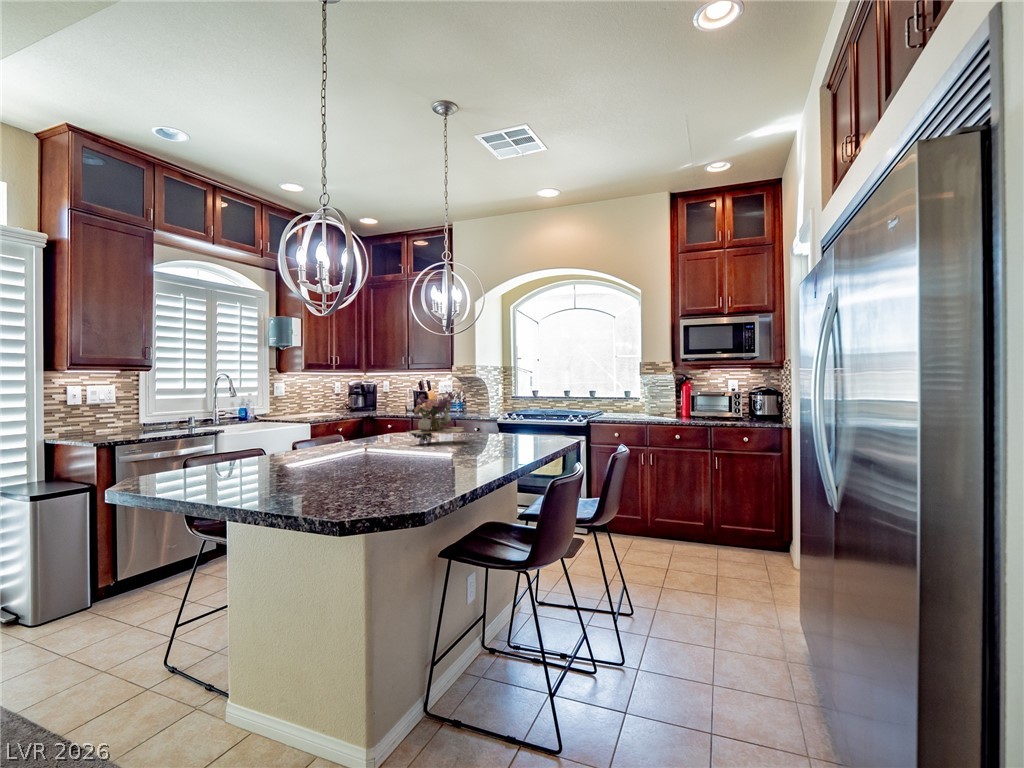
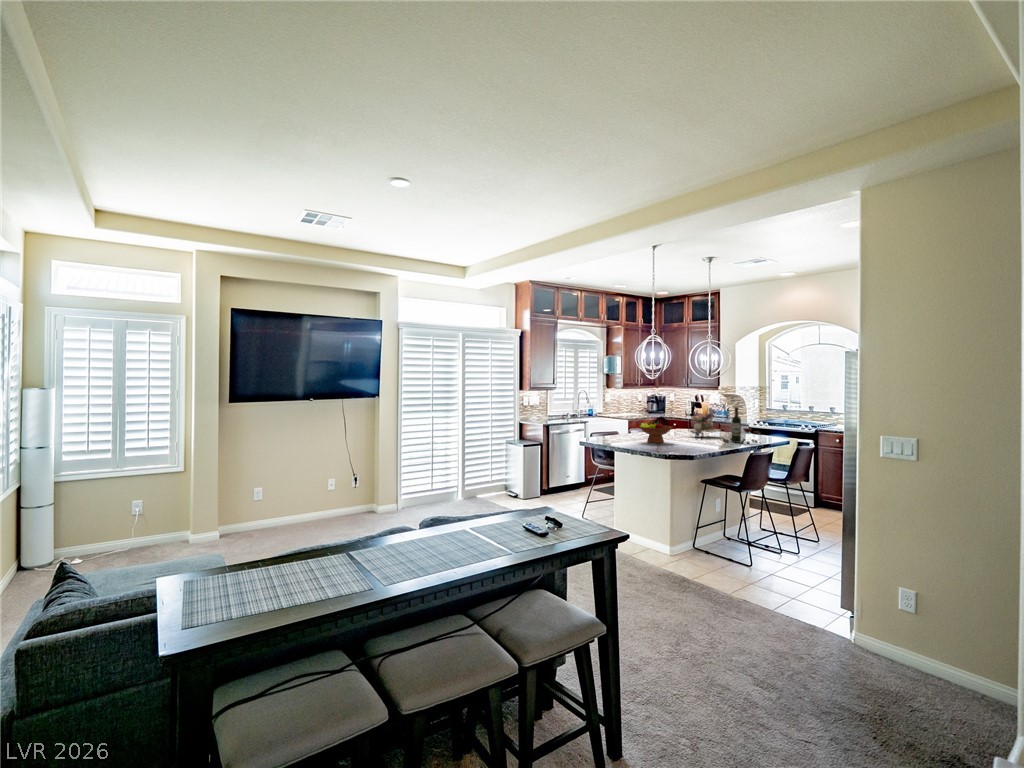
wine bottle: none [472,382,542,451] -> present [723,407,760,444]
fruit bowl: none [293,415,372,466] -> present [639,421,672,443]

